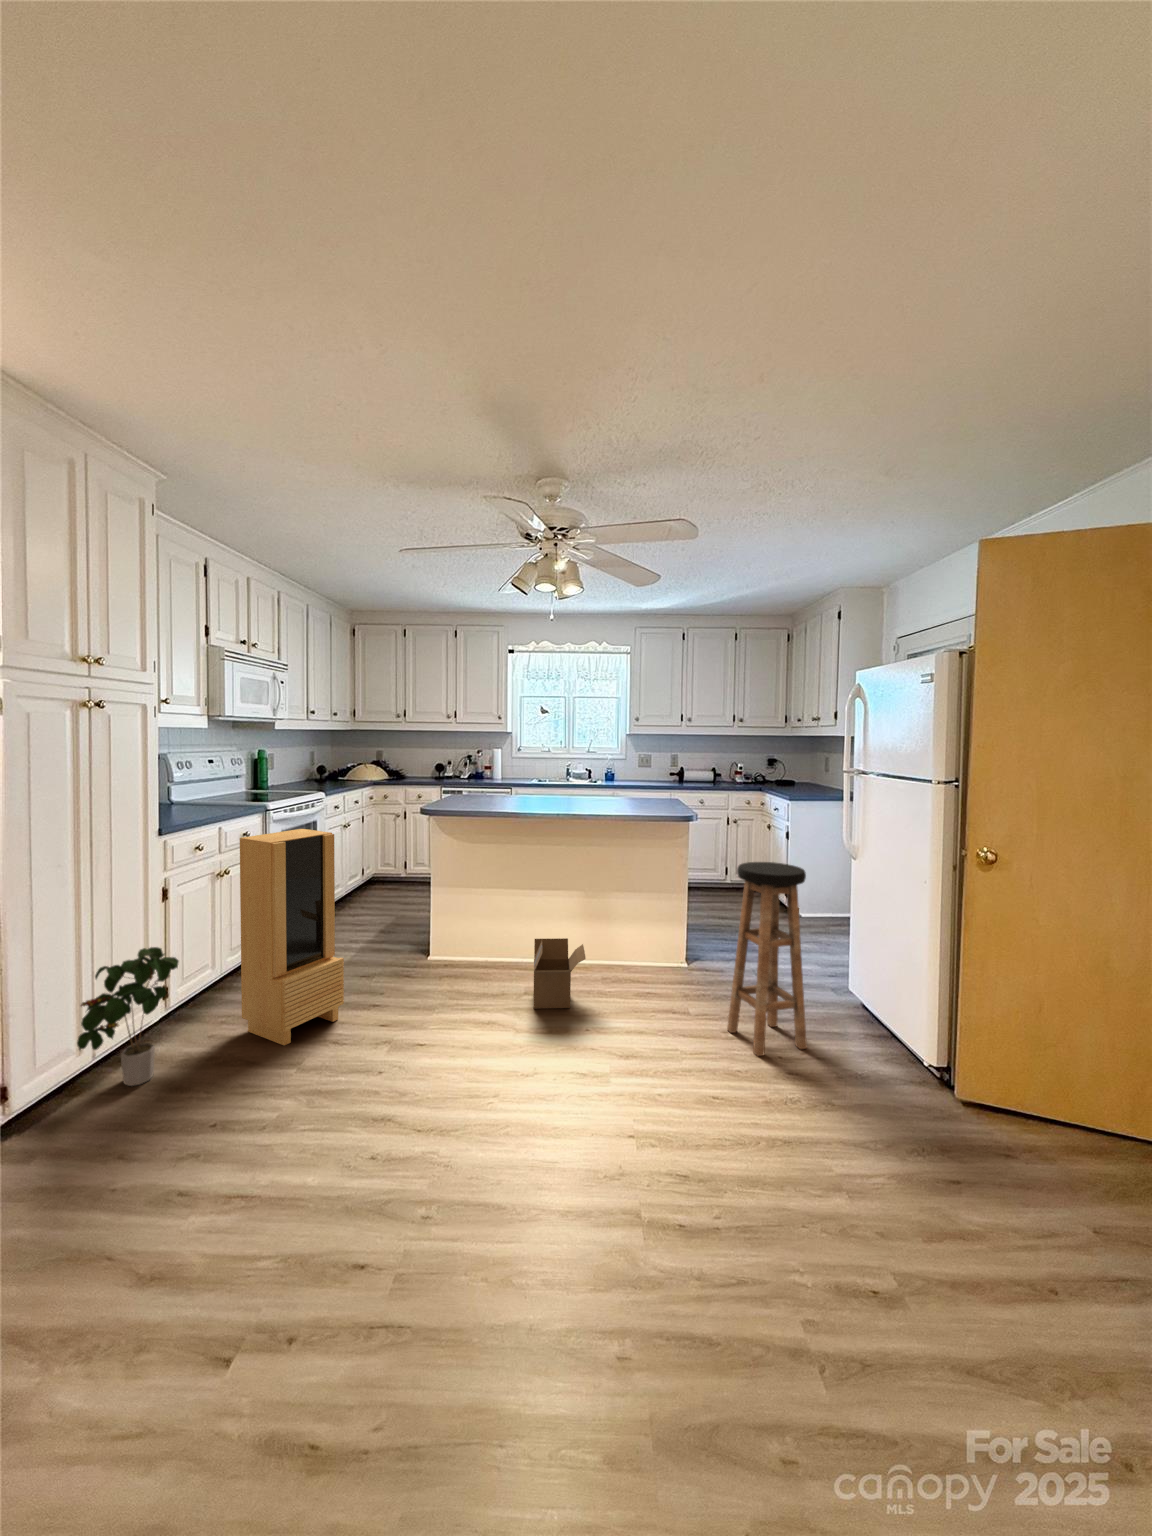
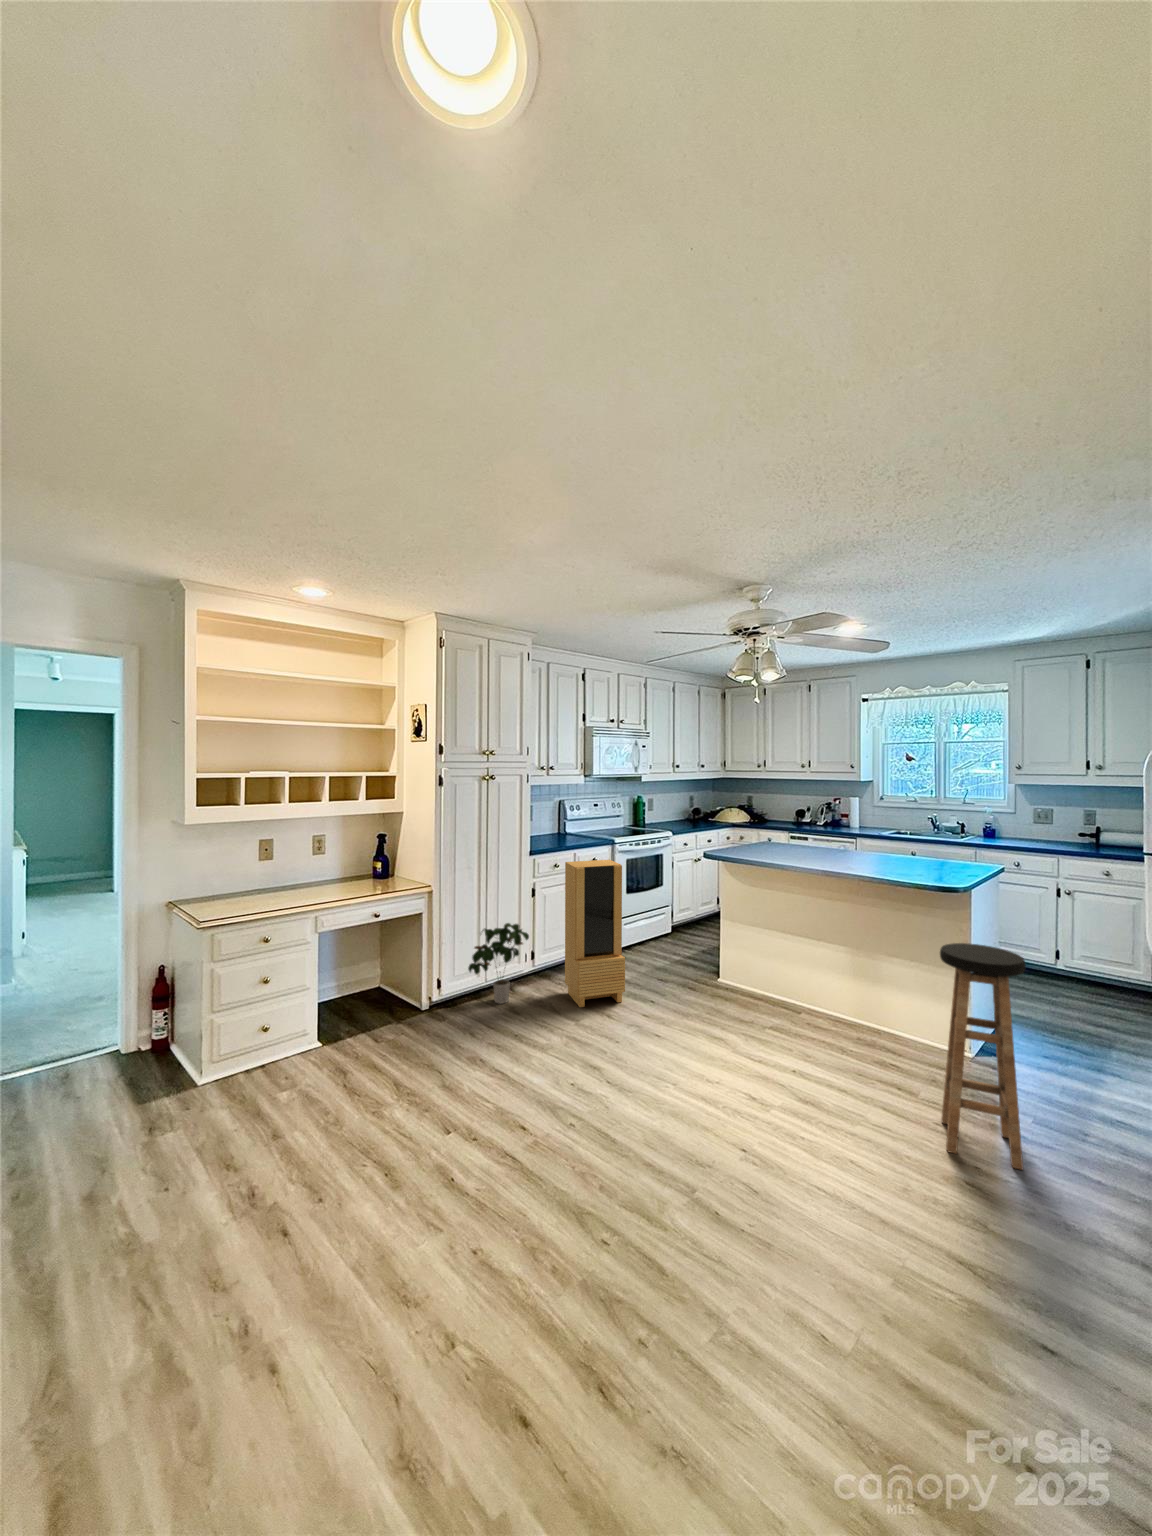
cardboard box: present [533,938,586,1009] -> none [759,979,823,1049]

